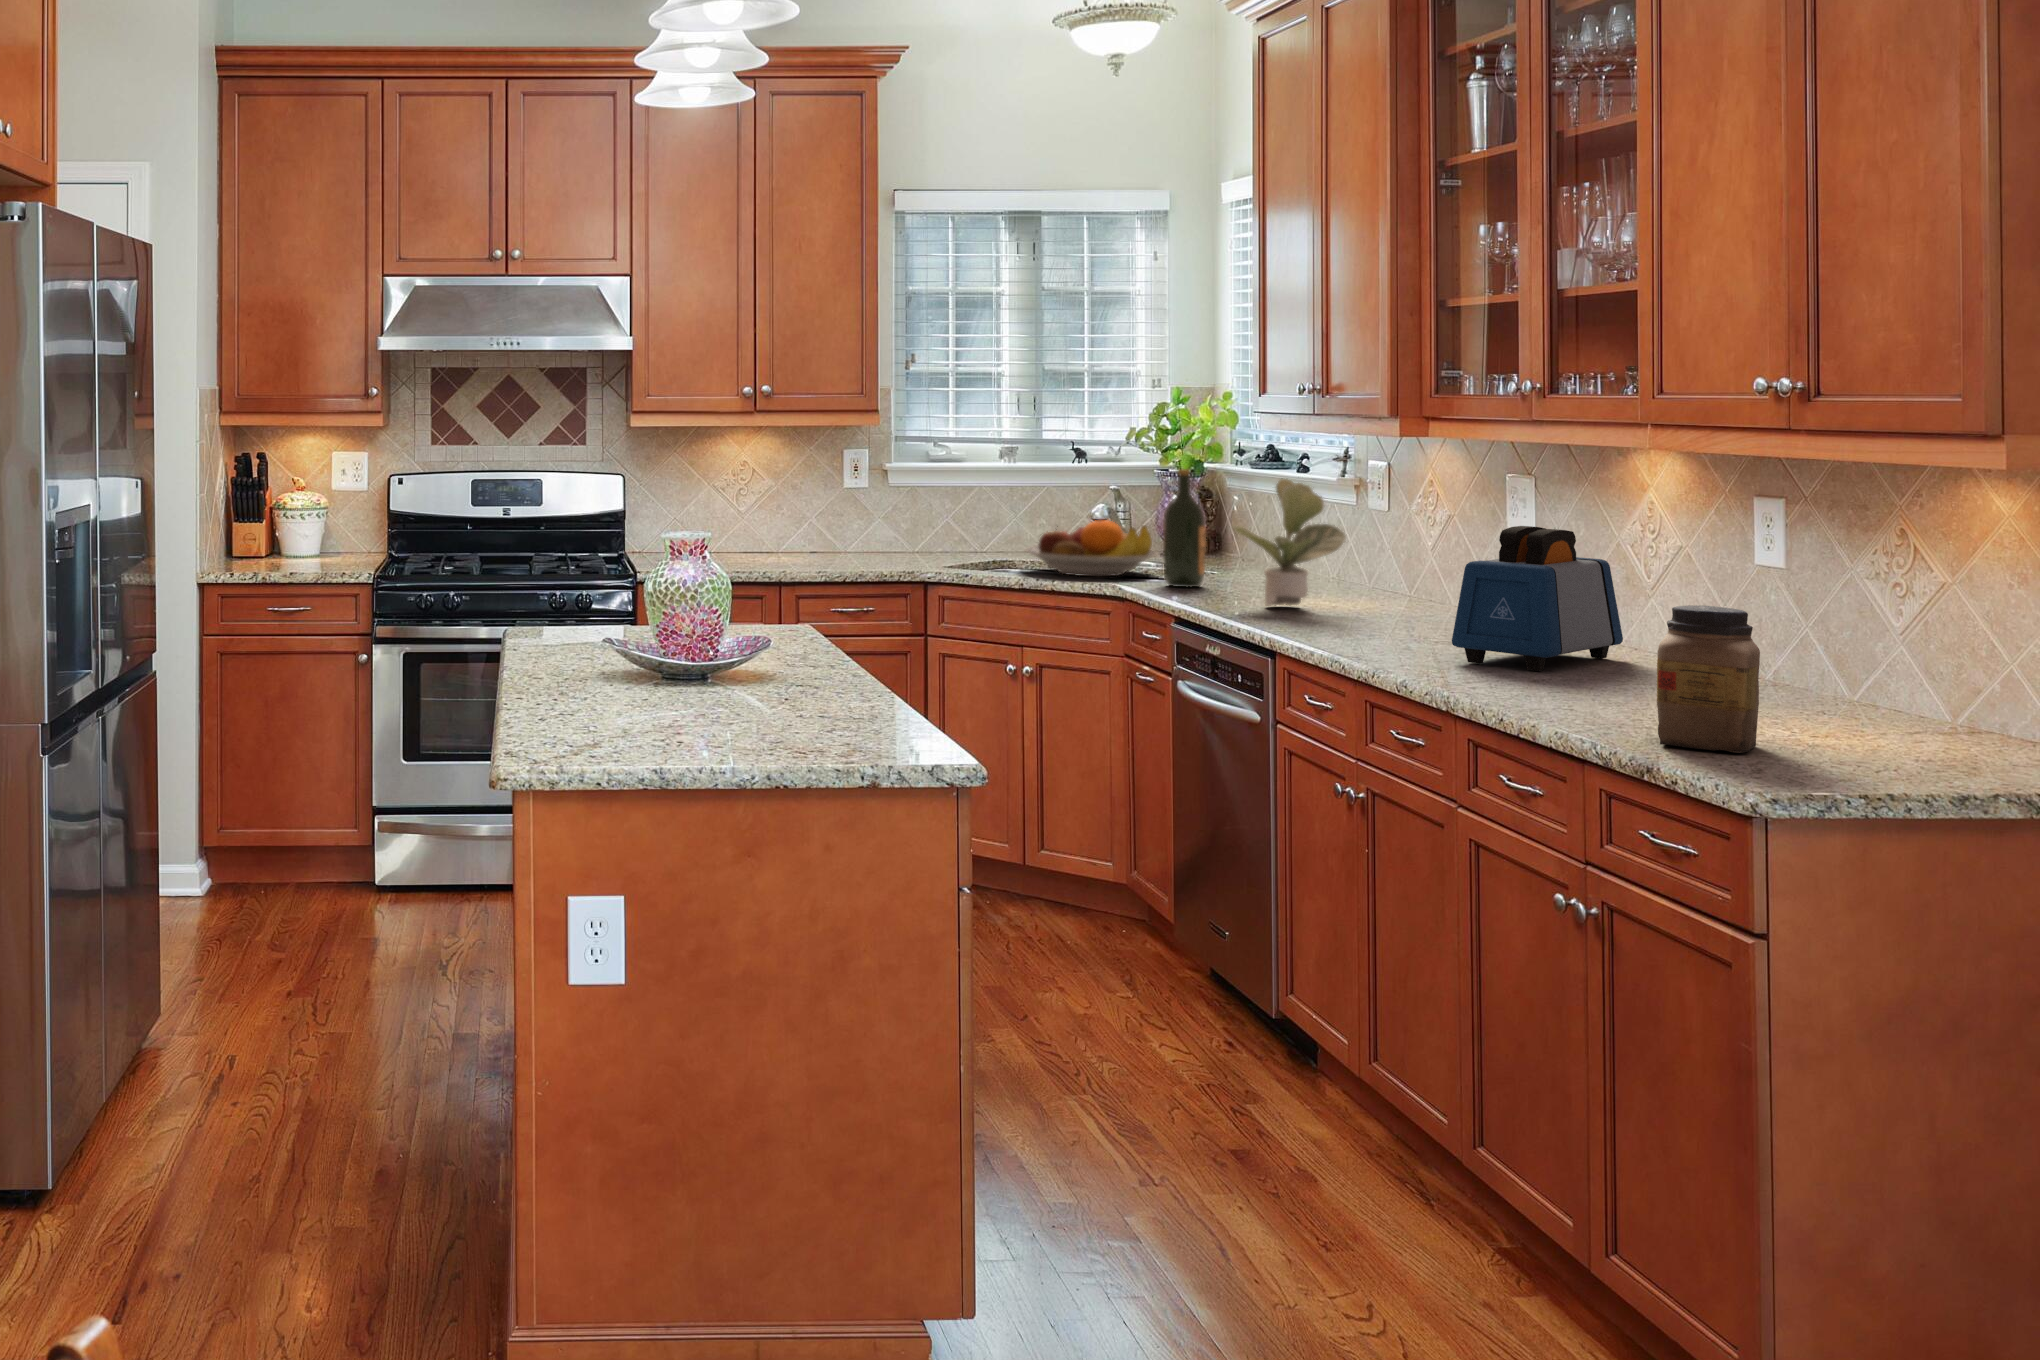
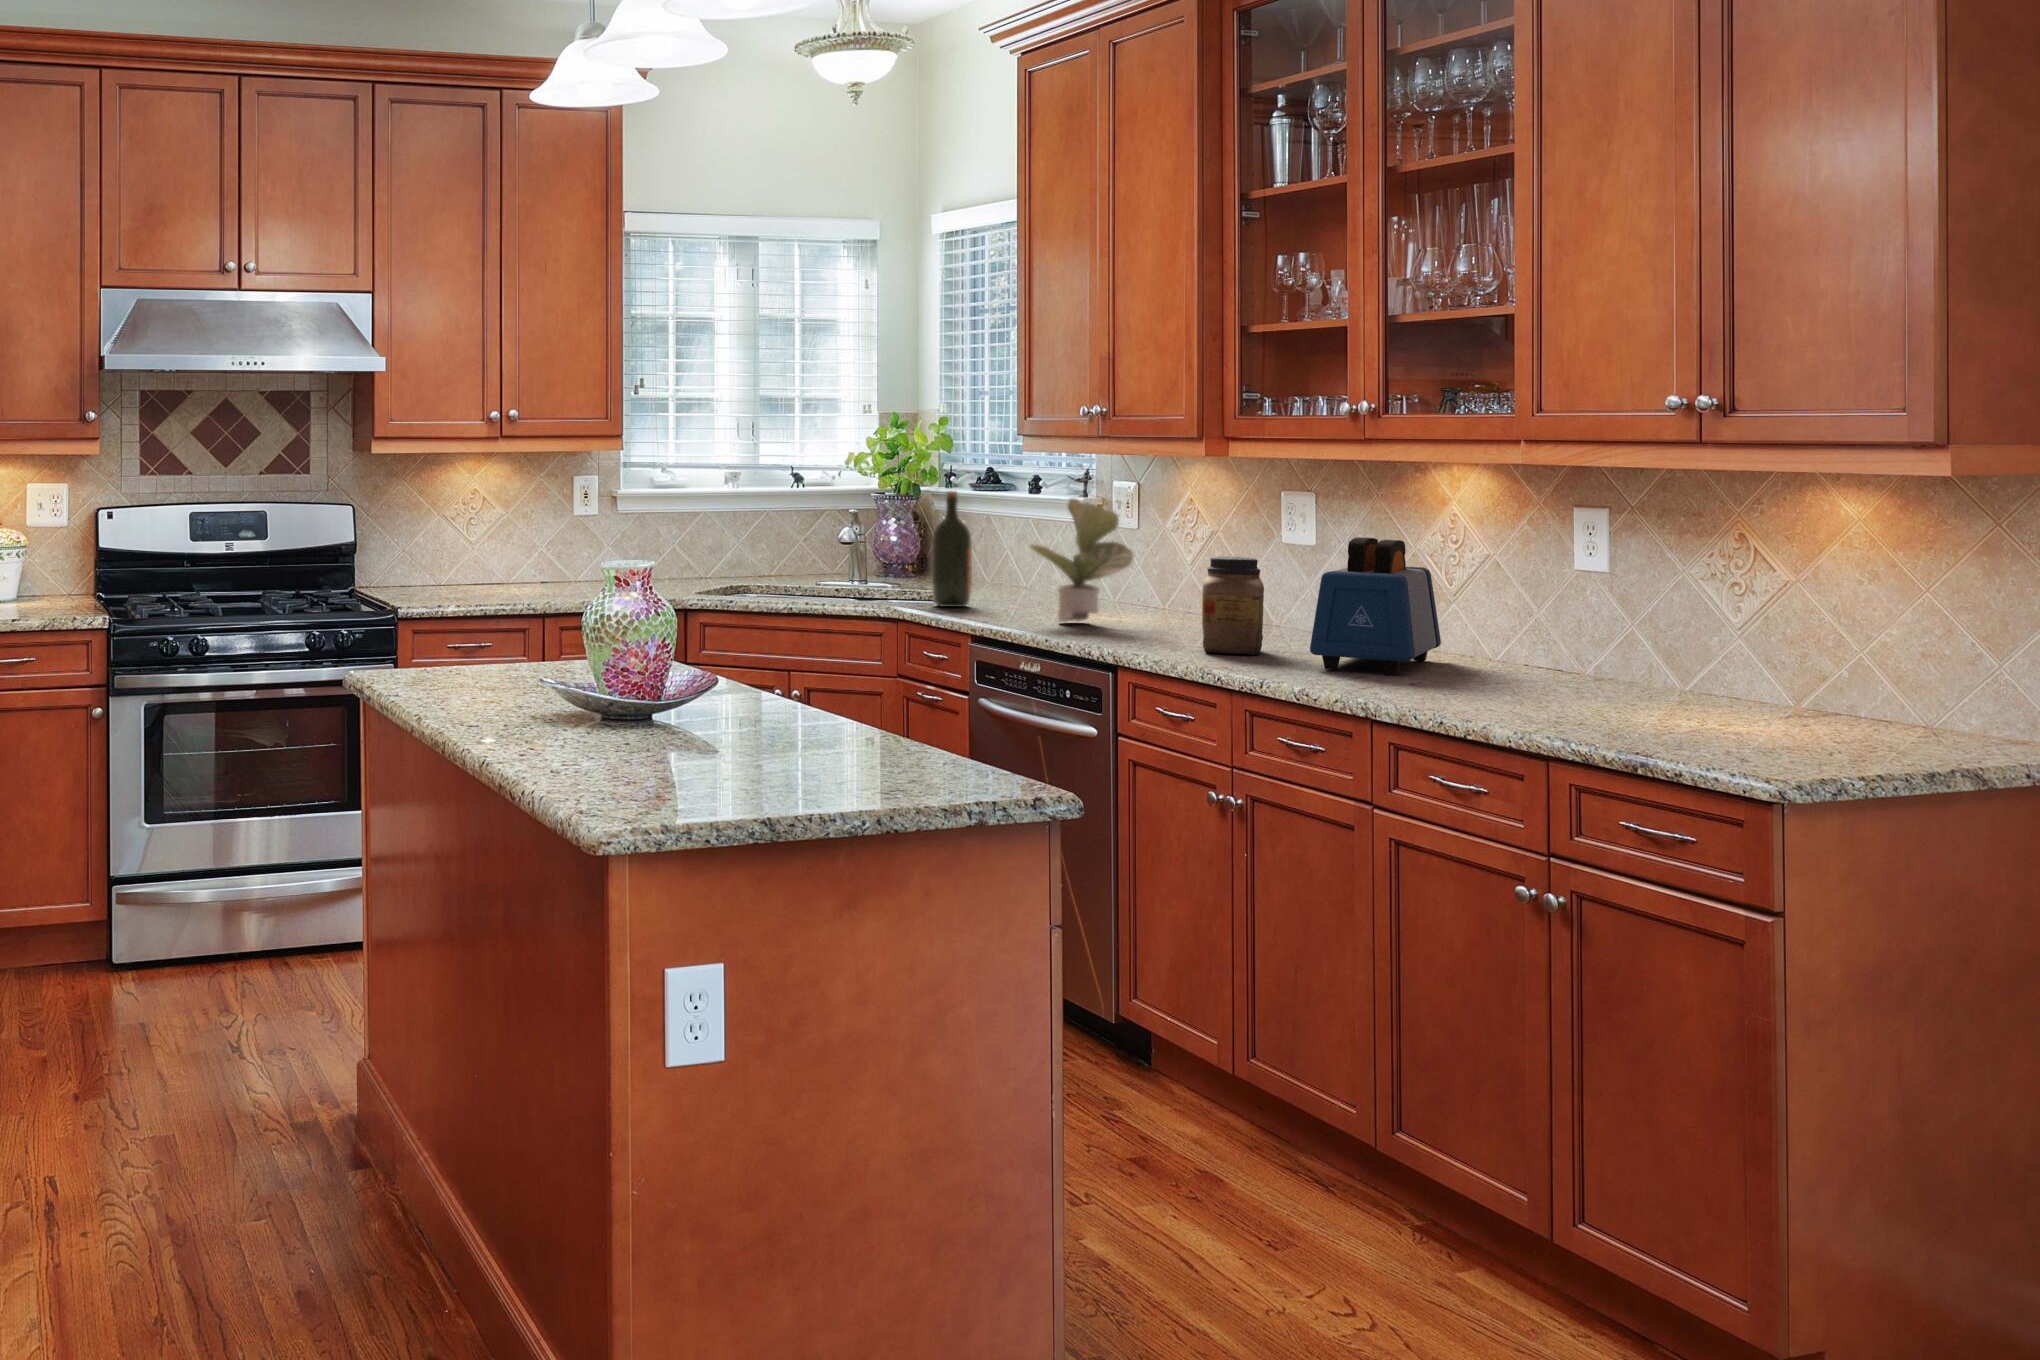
fruit bowl: present [1026,520,1157,576] -> none [783,543,911,599]
jar: present [1657,605,1760,753] -> present [1202,556,1264,654]

